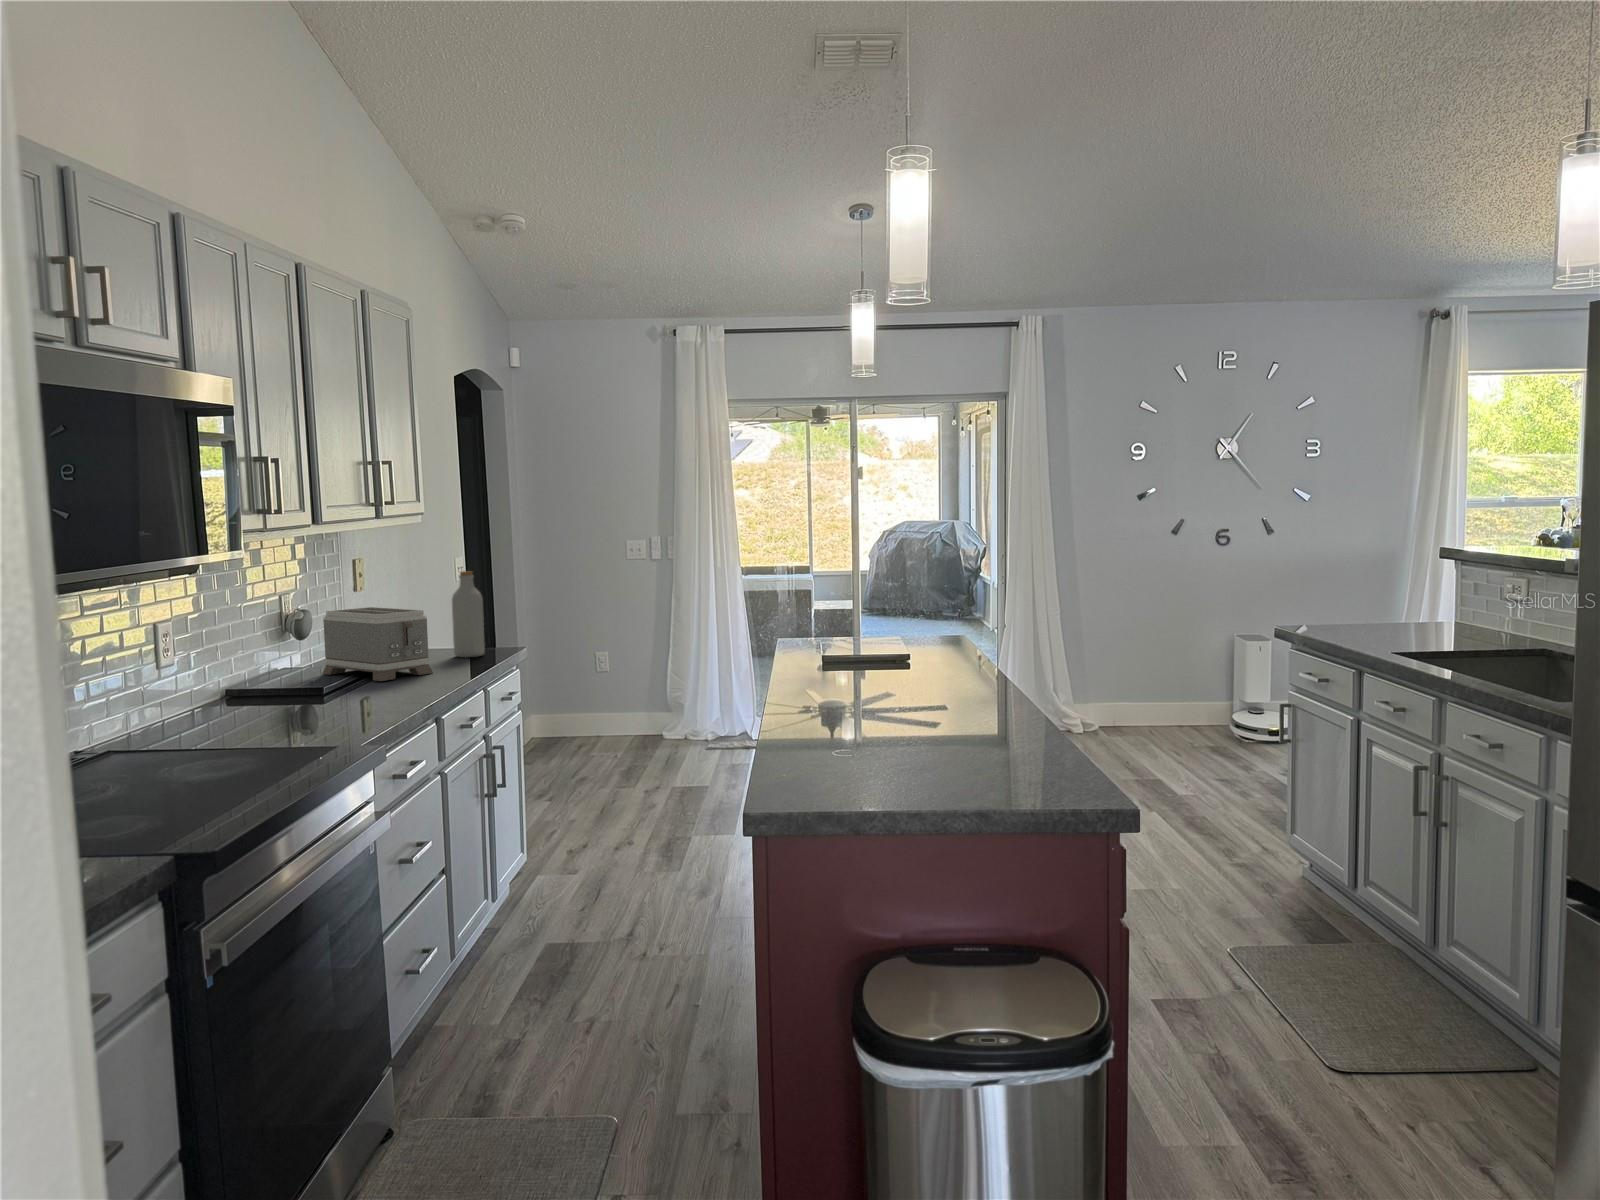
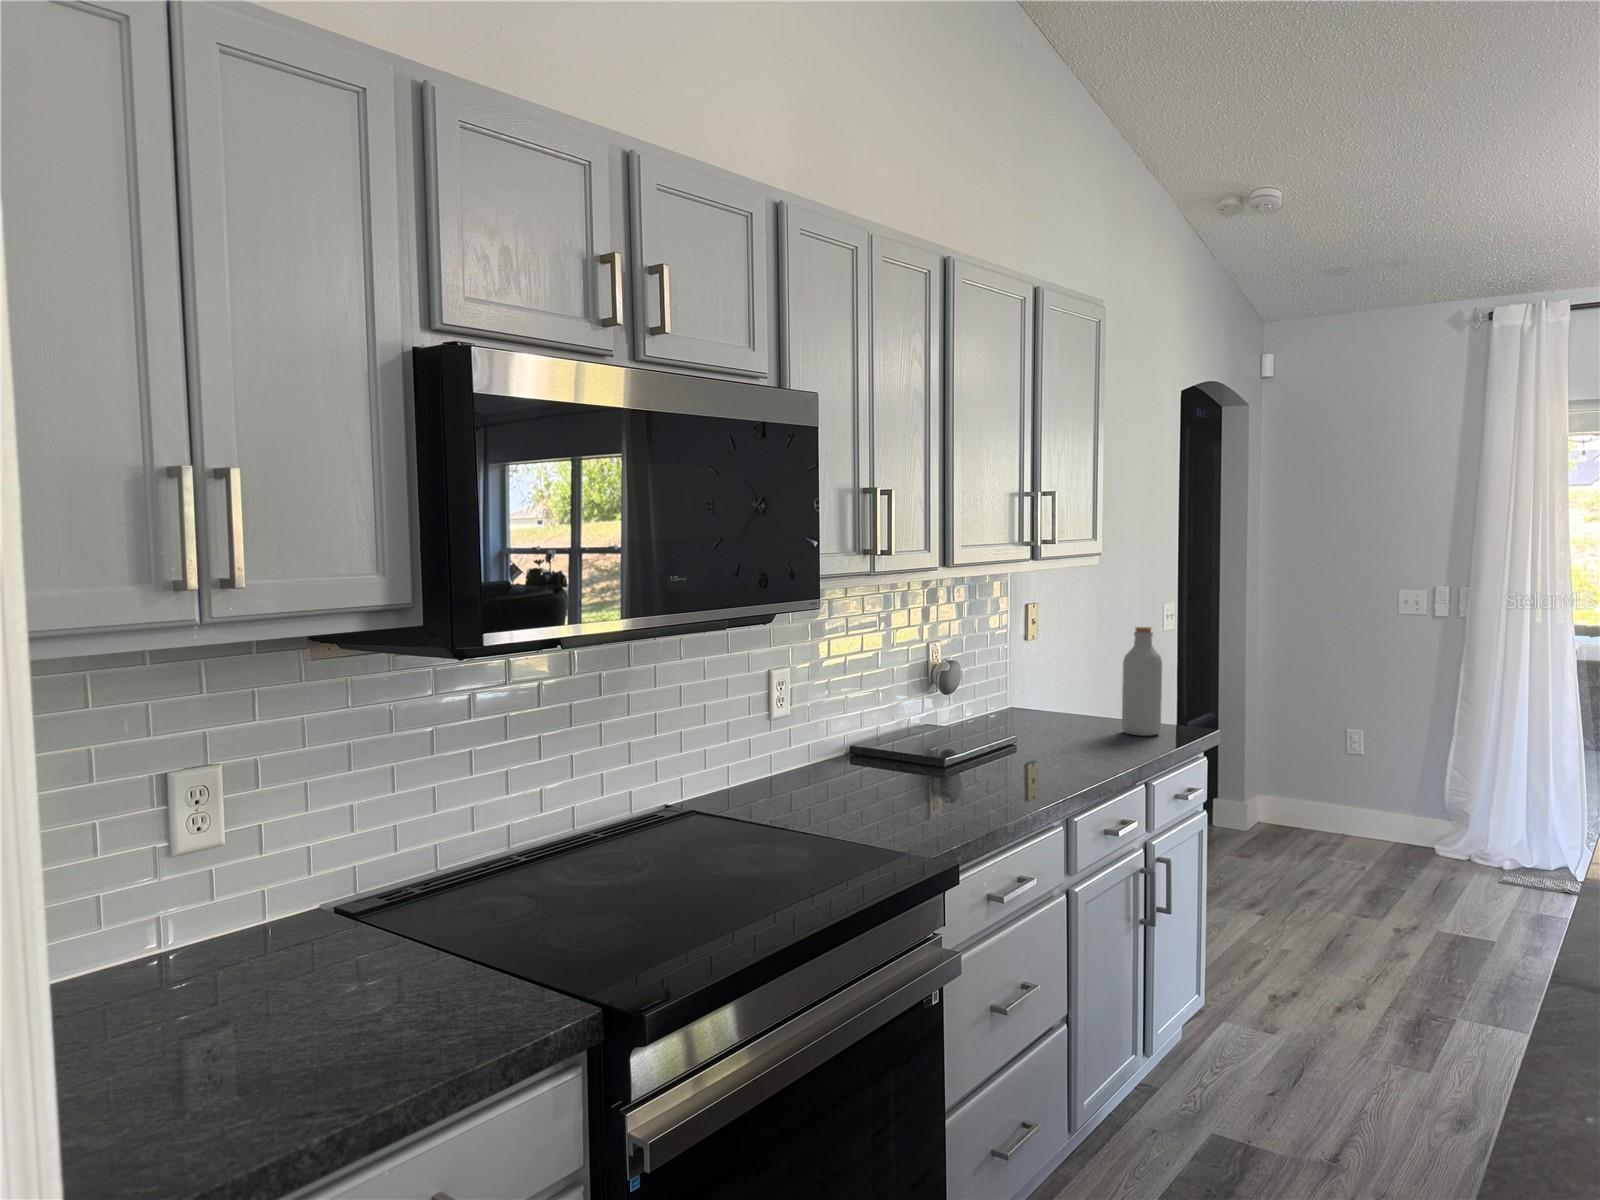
toaster: present [322,607,433,681] -> none [964,663,1083,758]

